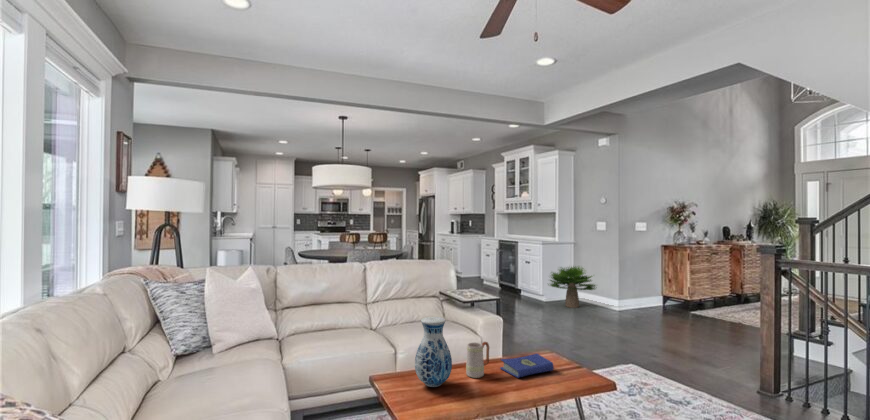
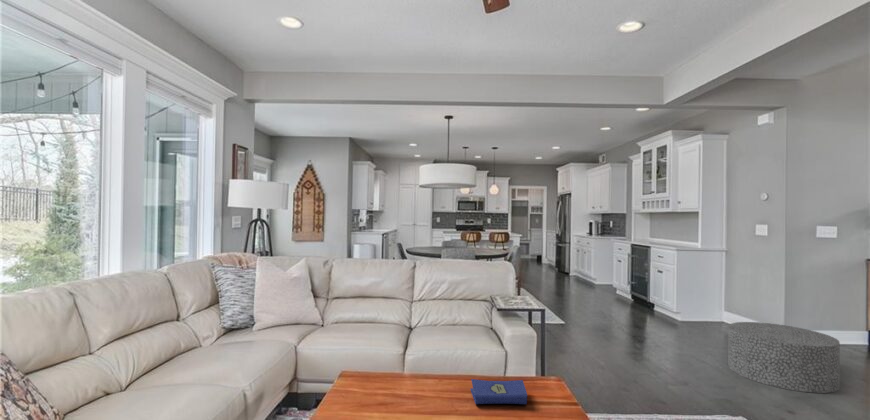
potted plant: present [550,267,595,308] -> none [677,278,755,333]
ottoman: none [597,295,666,340] -> present [728,322,840,393]
vase: present [415,317,452,387] -> none [359,321,399,396]
mug: present [466,342,489,378] -> none [425,355,454,395]

